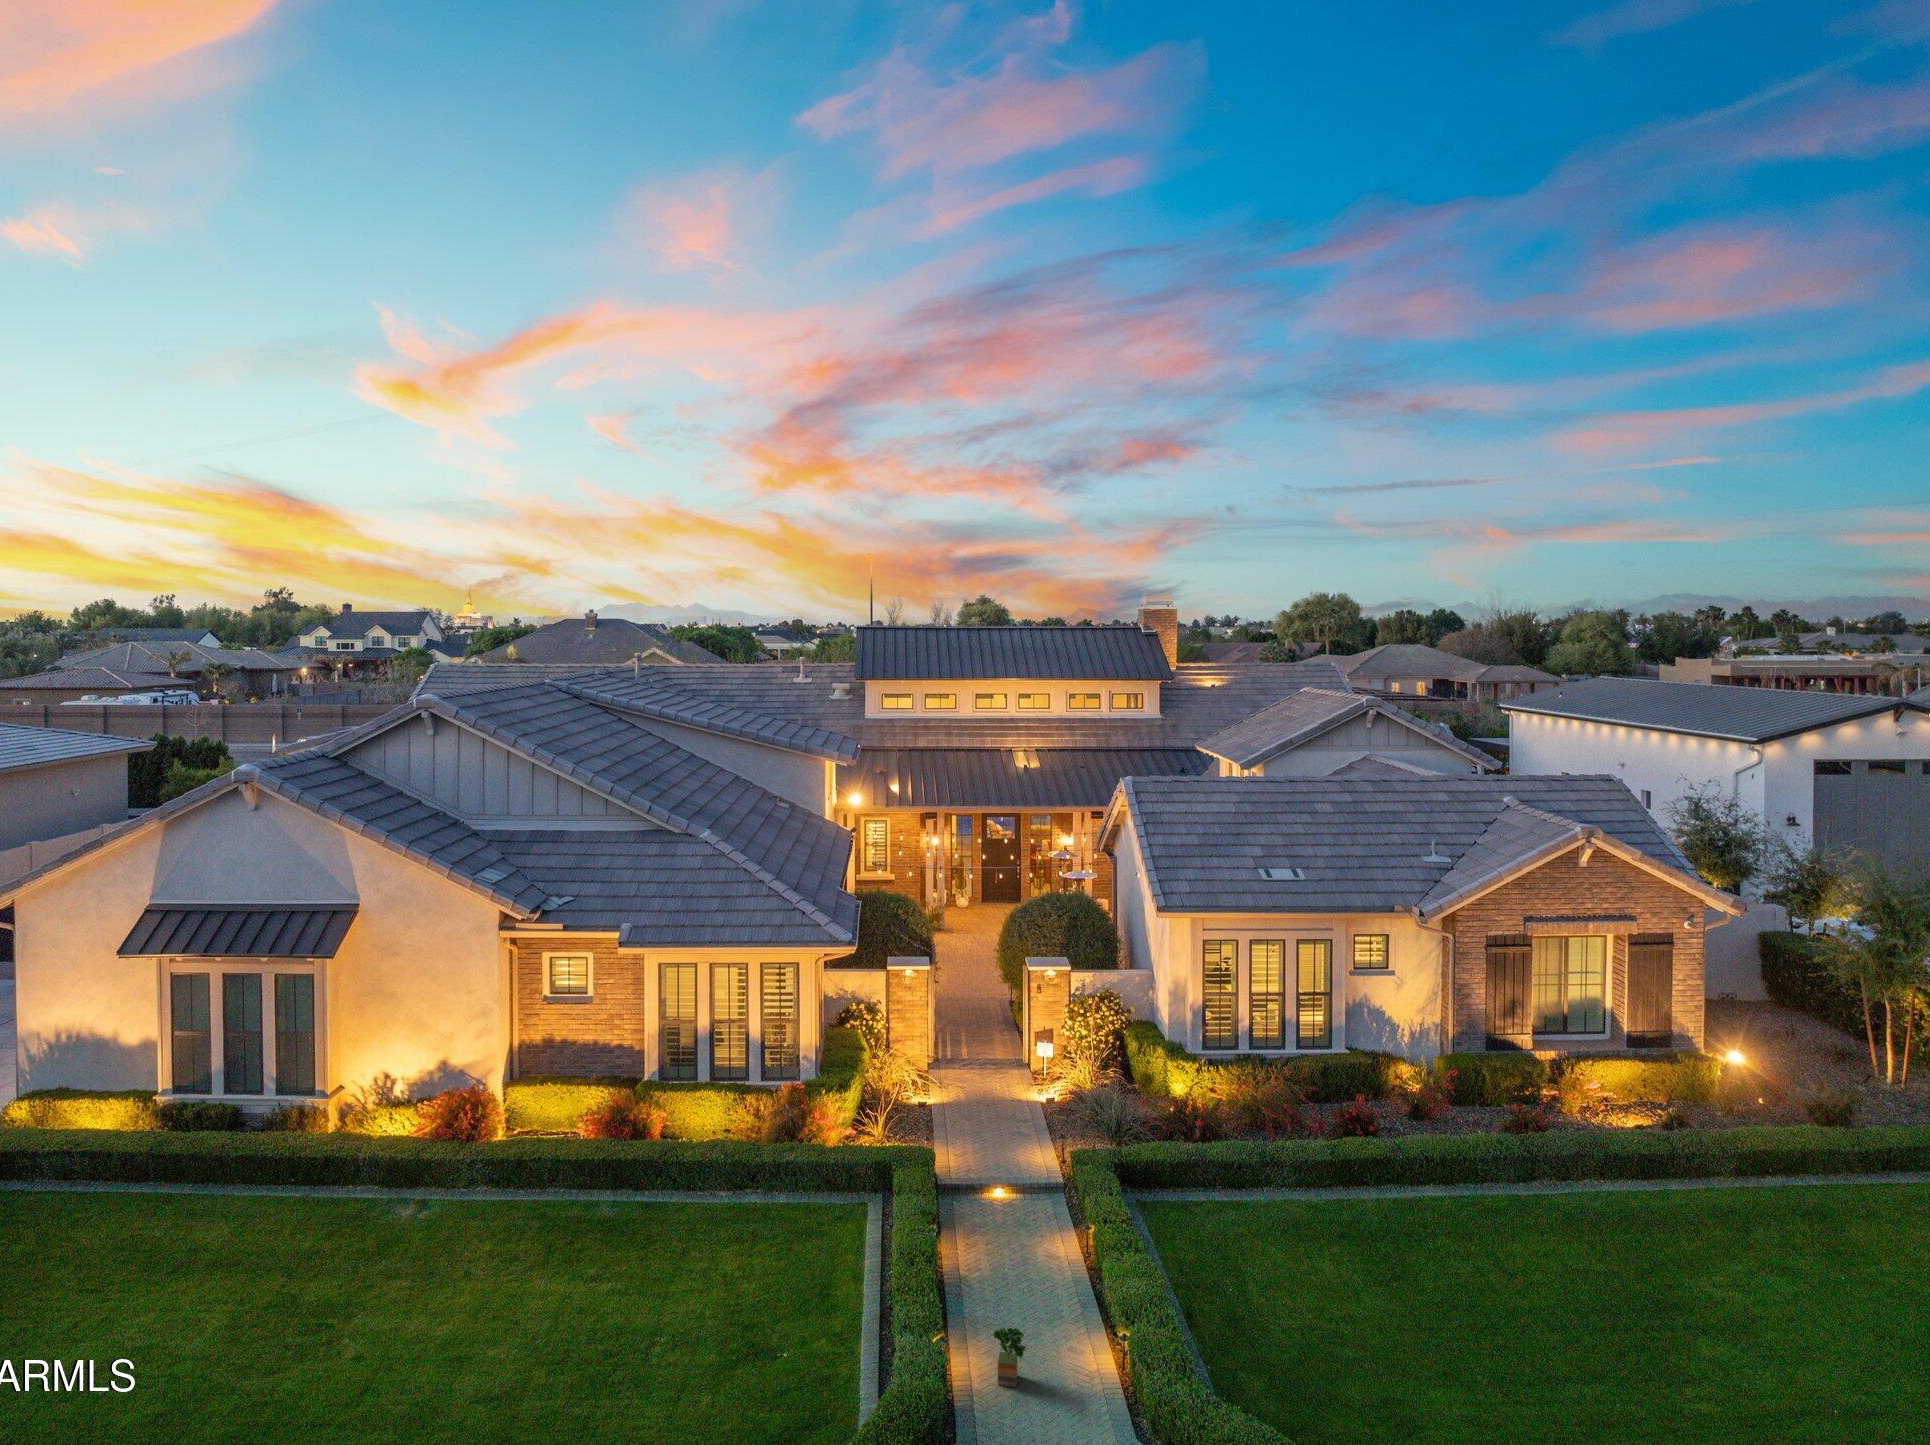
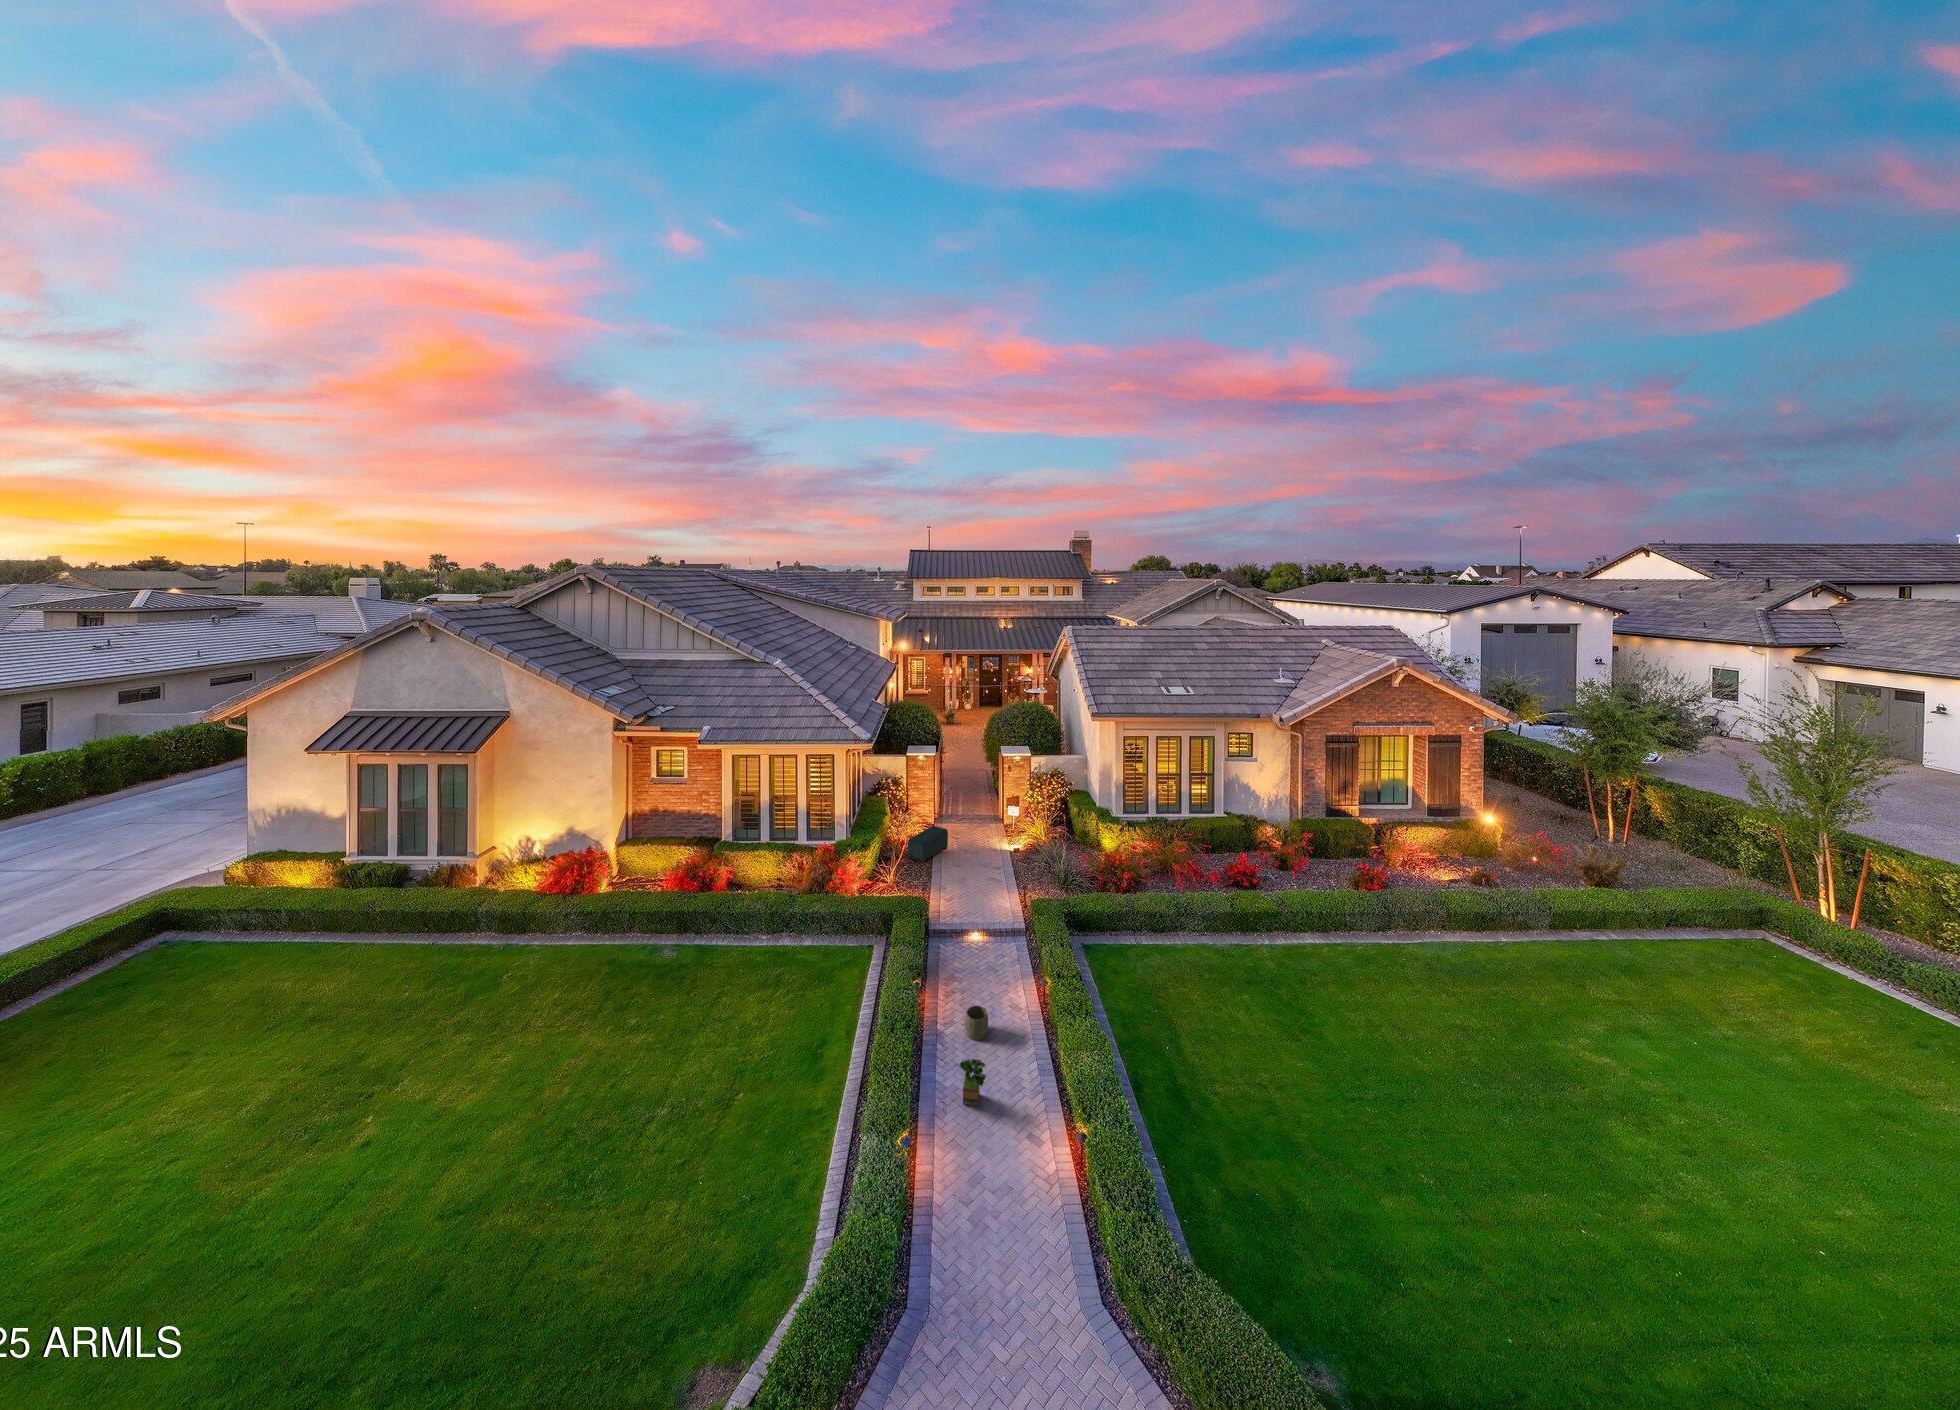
bench: none [896,1068,951,1120] -> present [908,826,948,863]
woven basket: none [995,1279,1024,1322] -> present [965,1006,988,1040]

